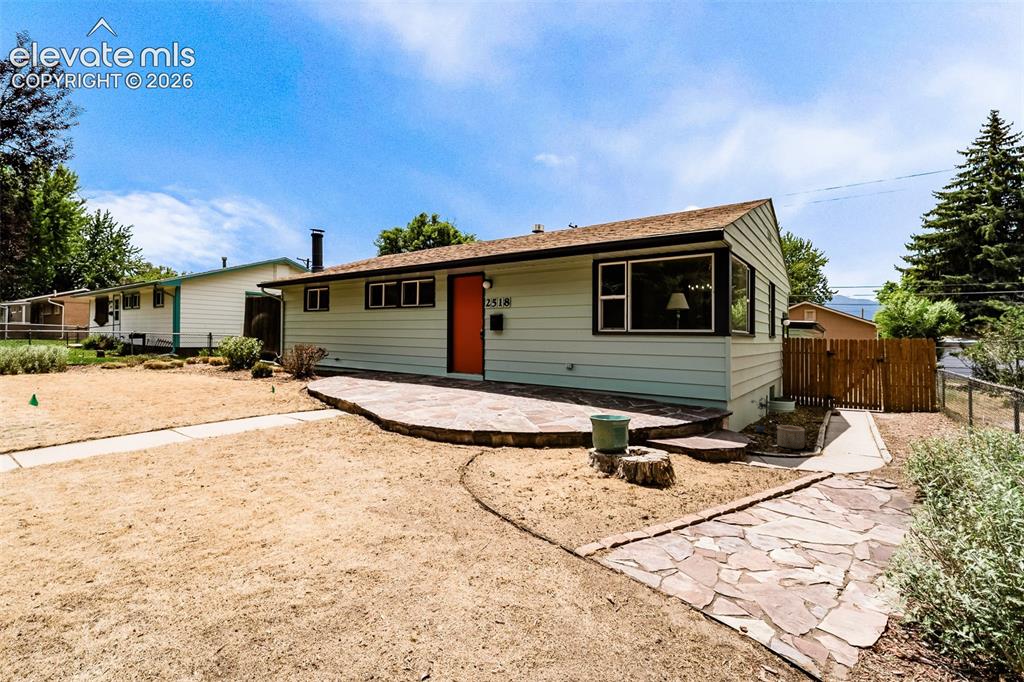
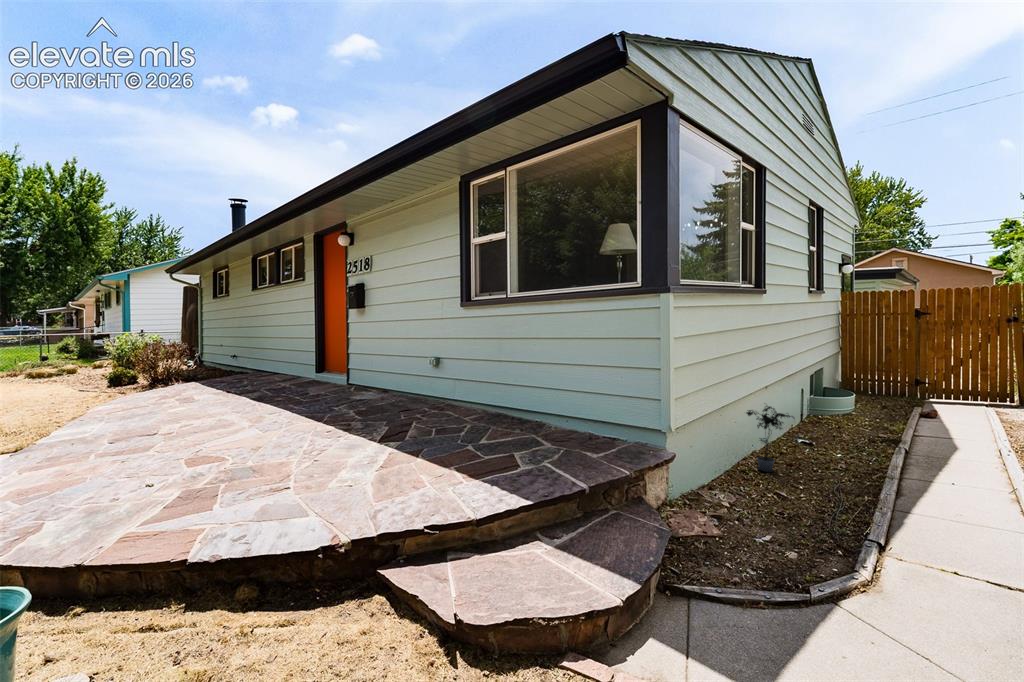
wooden bucket: present [777,425,805,449] -> none [775,475,841,536]

